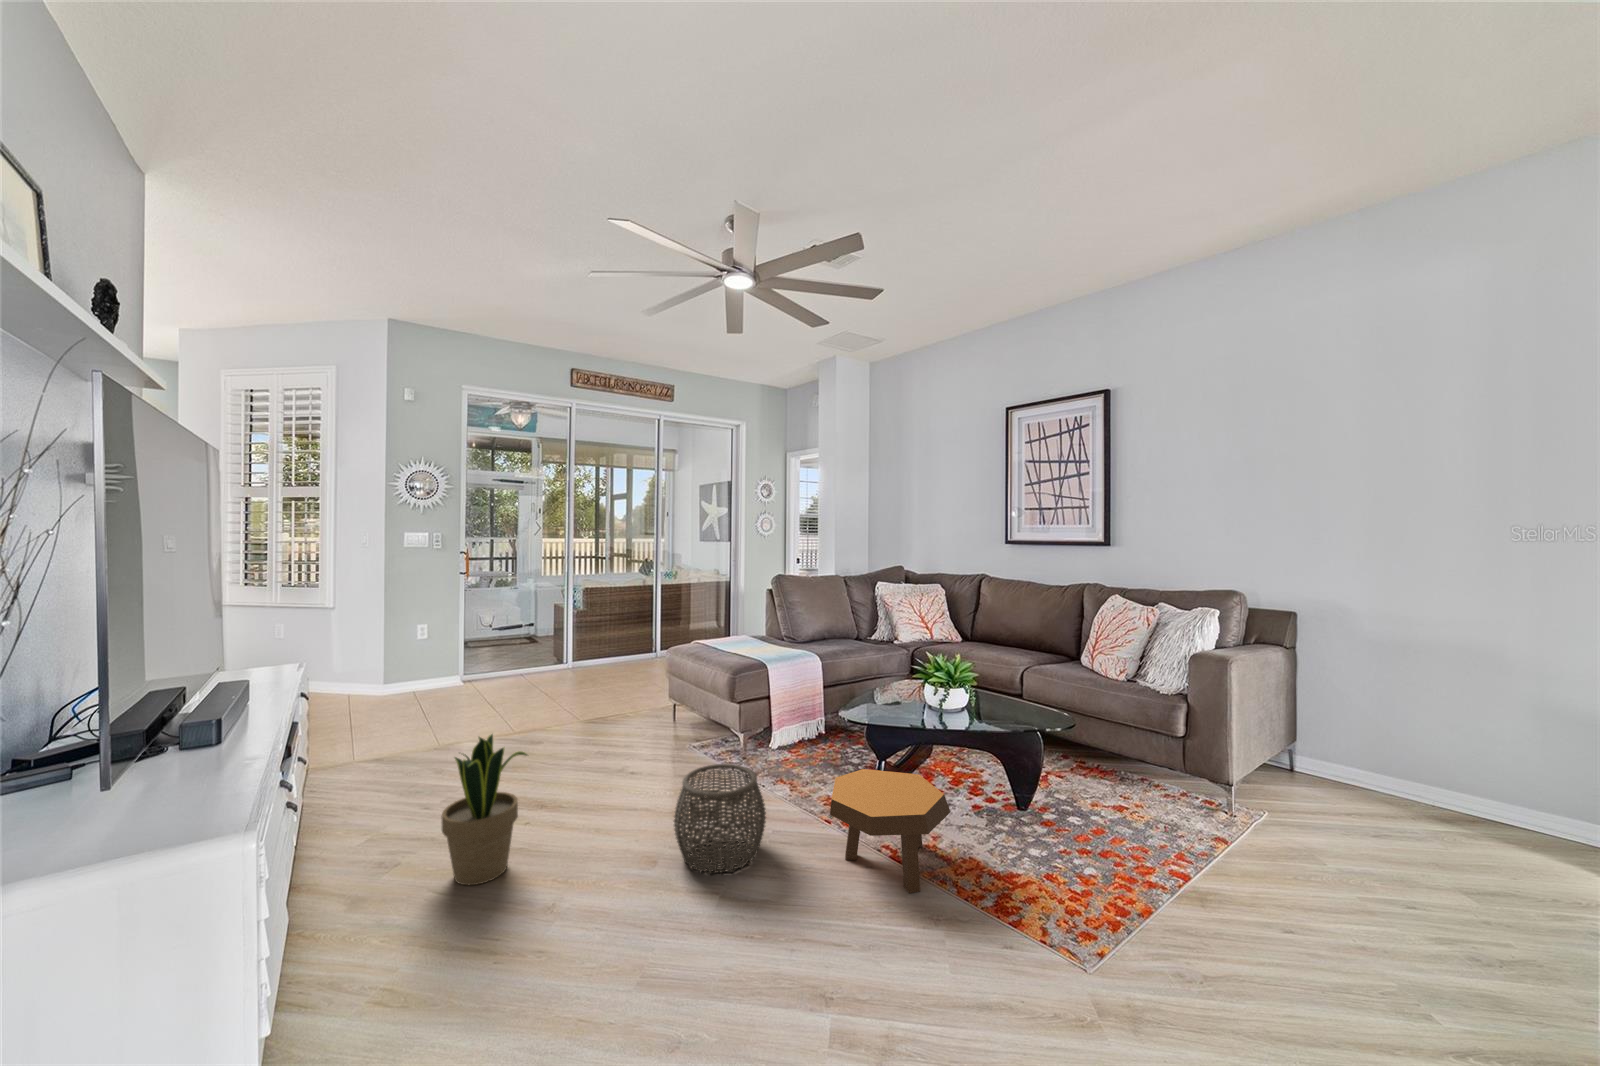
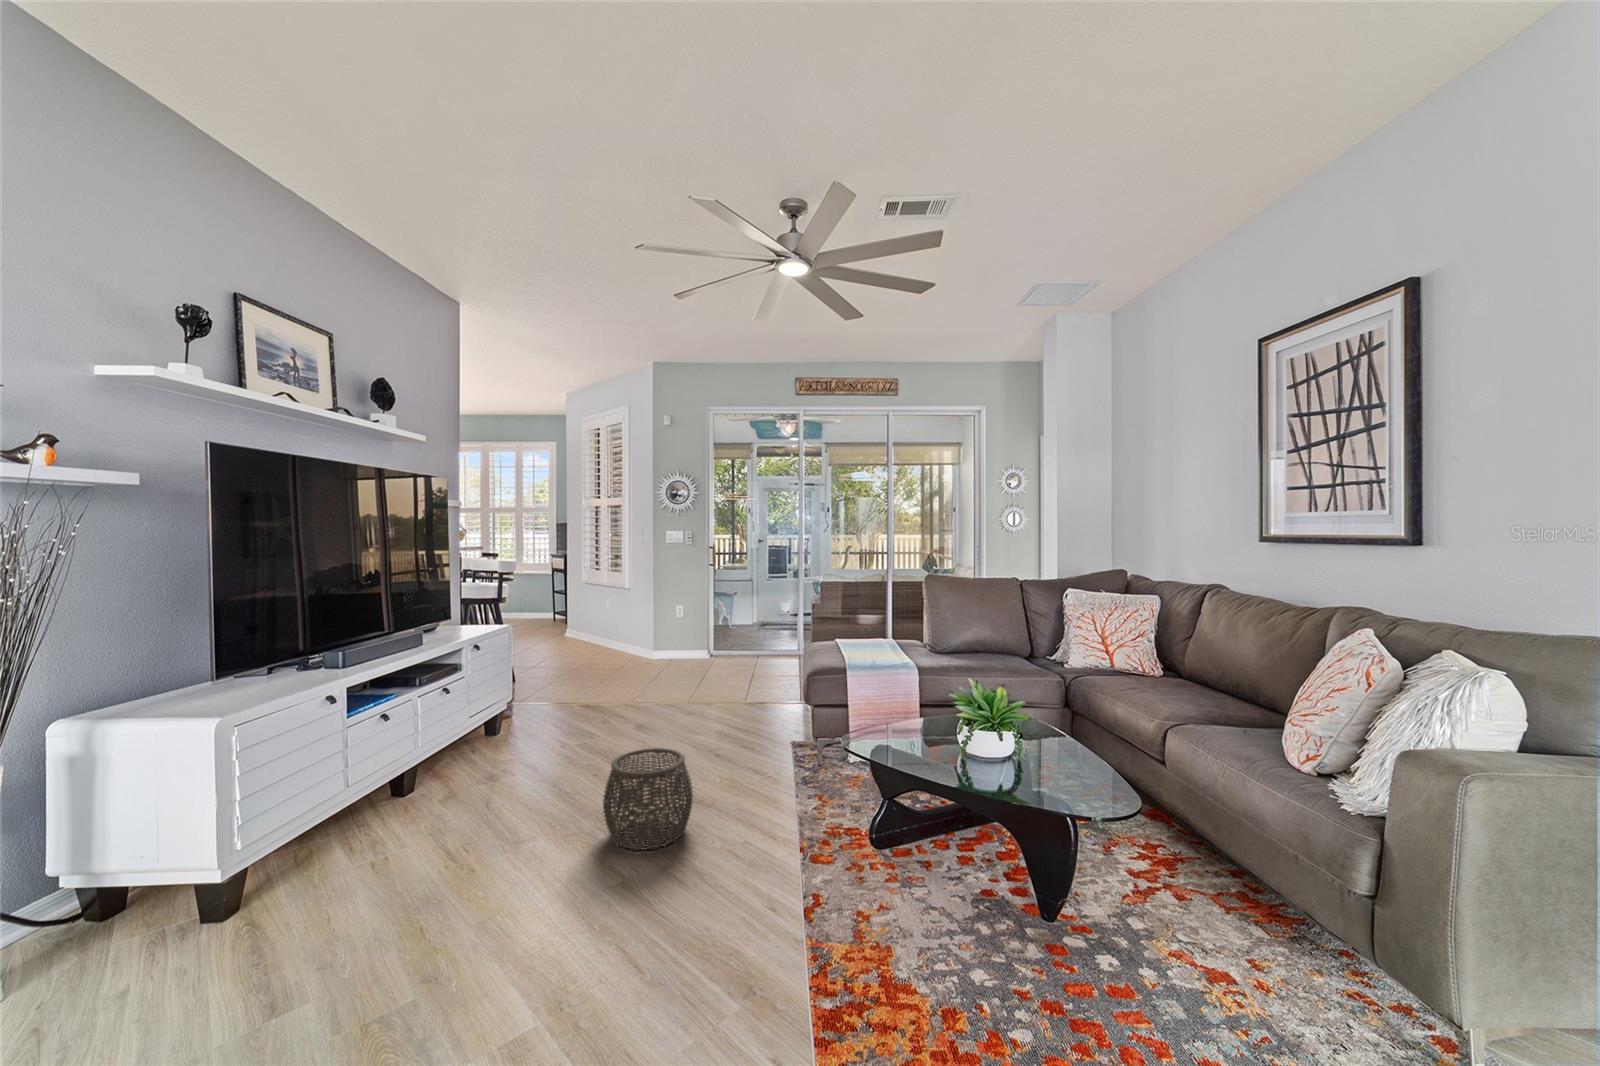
potted plant: present [441,734,527,885] -> none [481,685,544,798]
footstool: present [830,769,951,893] -> none [697,790,833,935]

